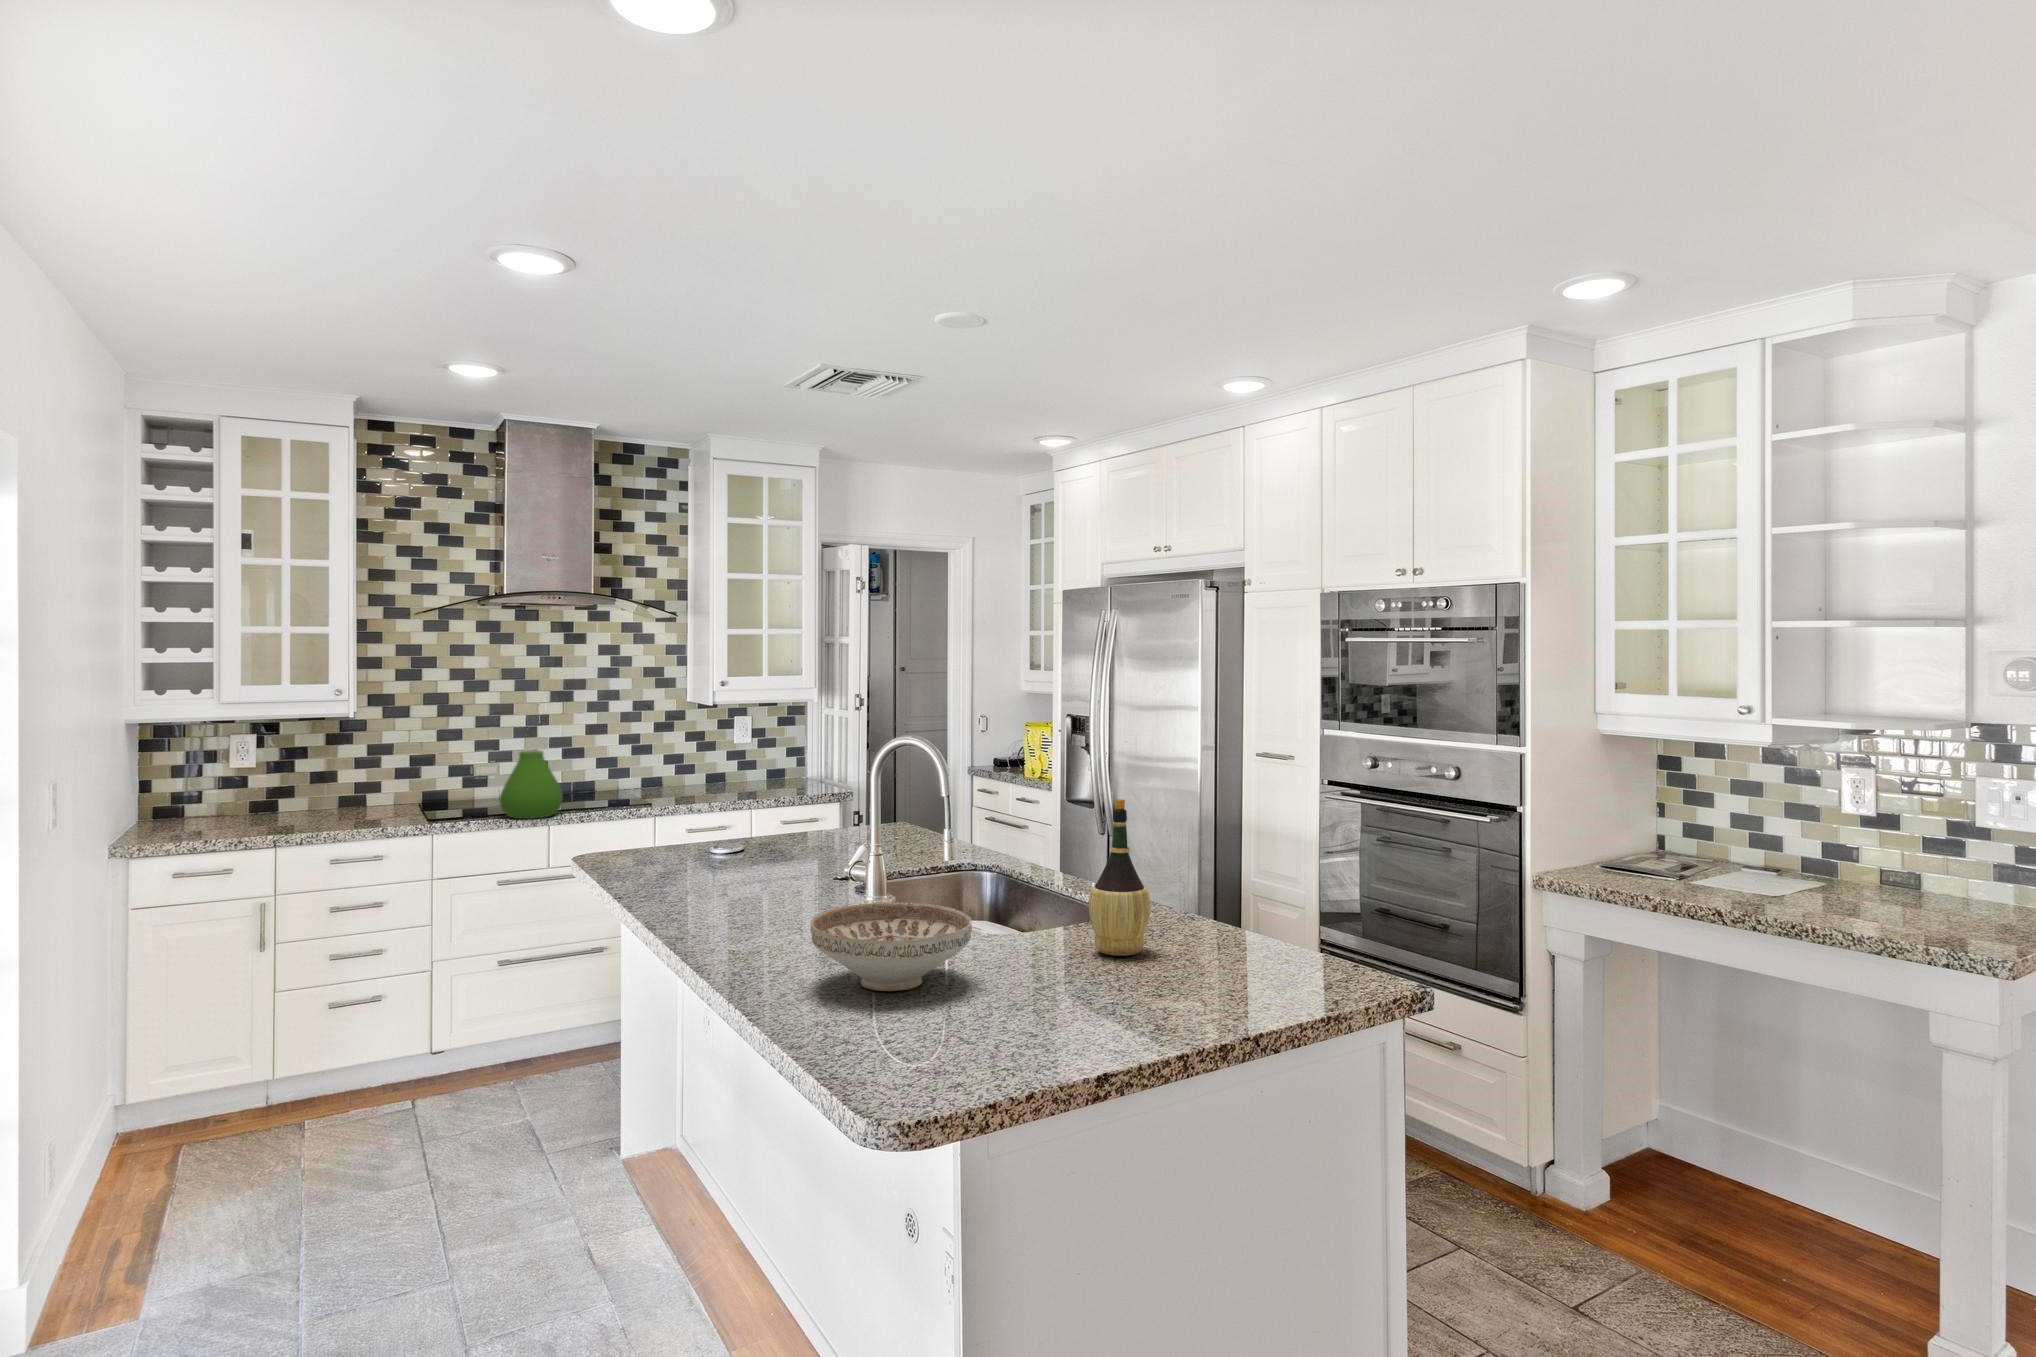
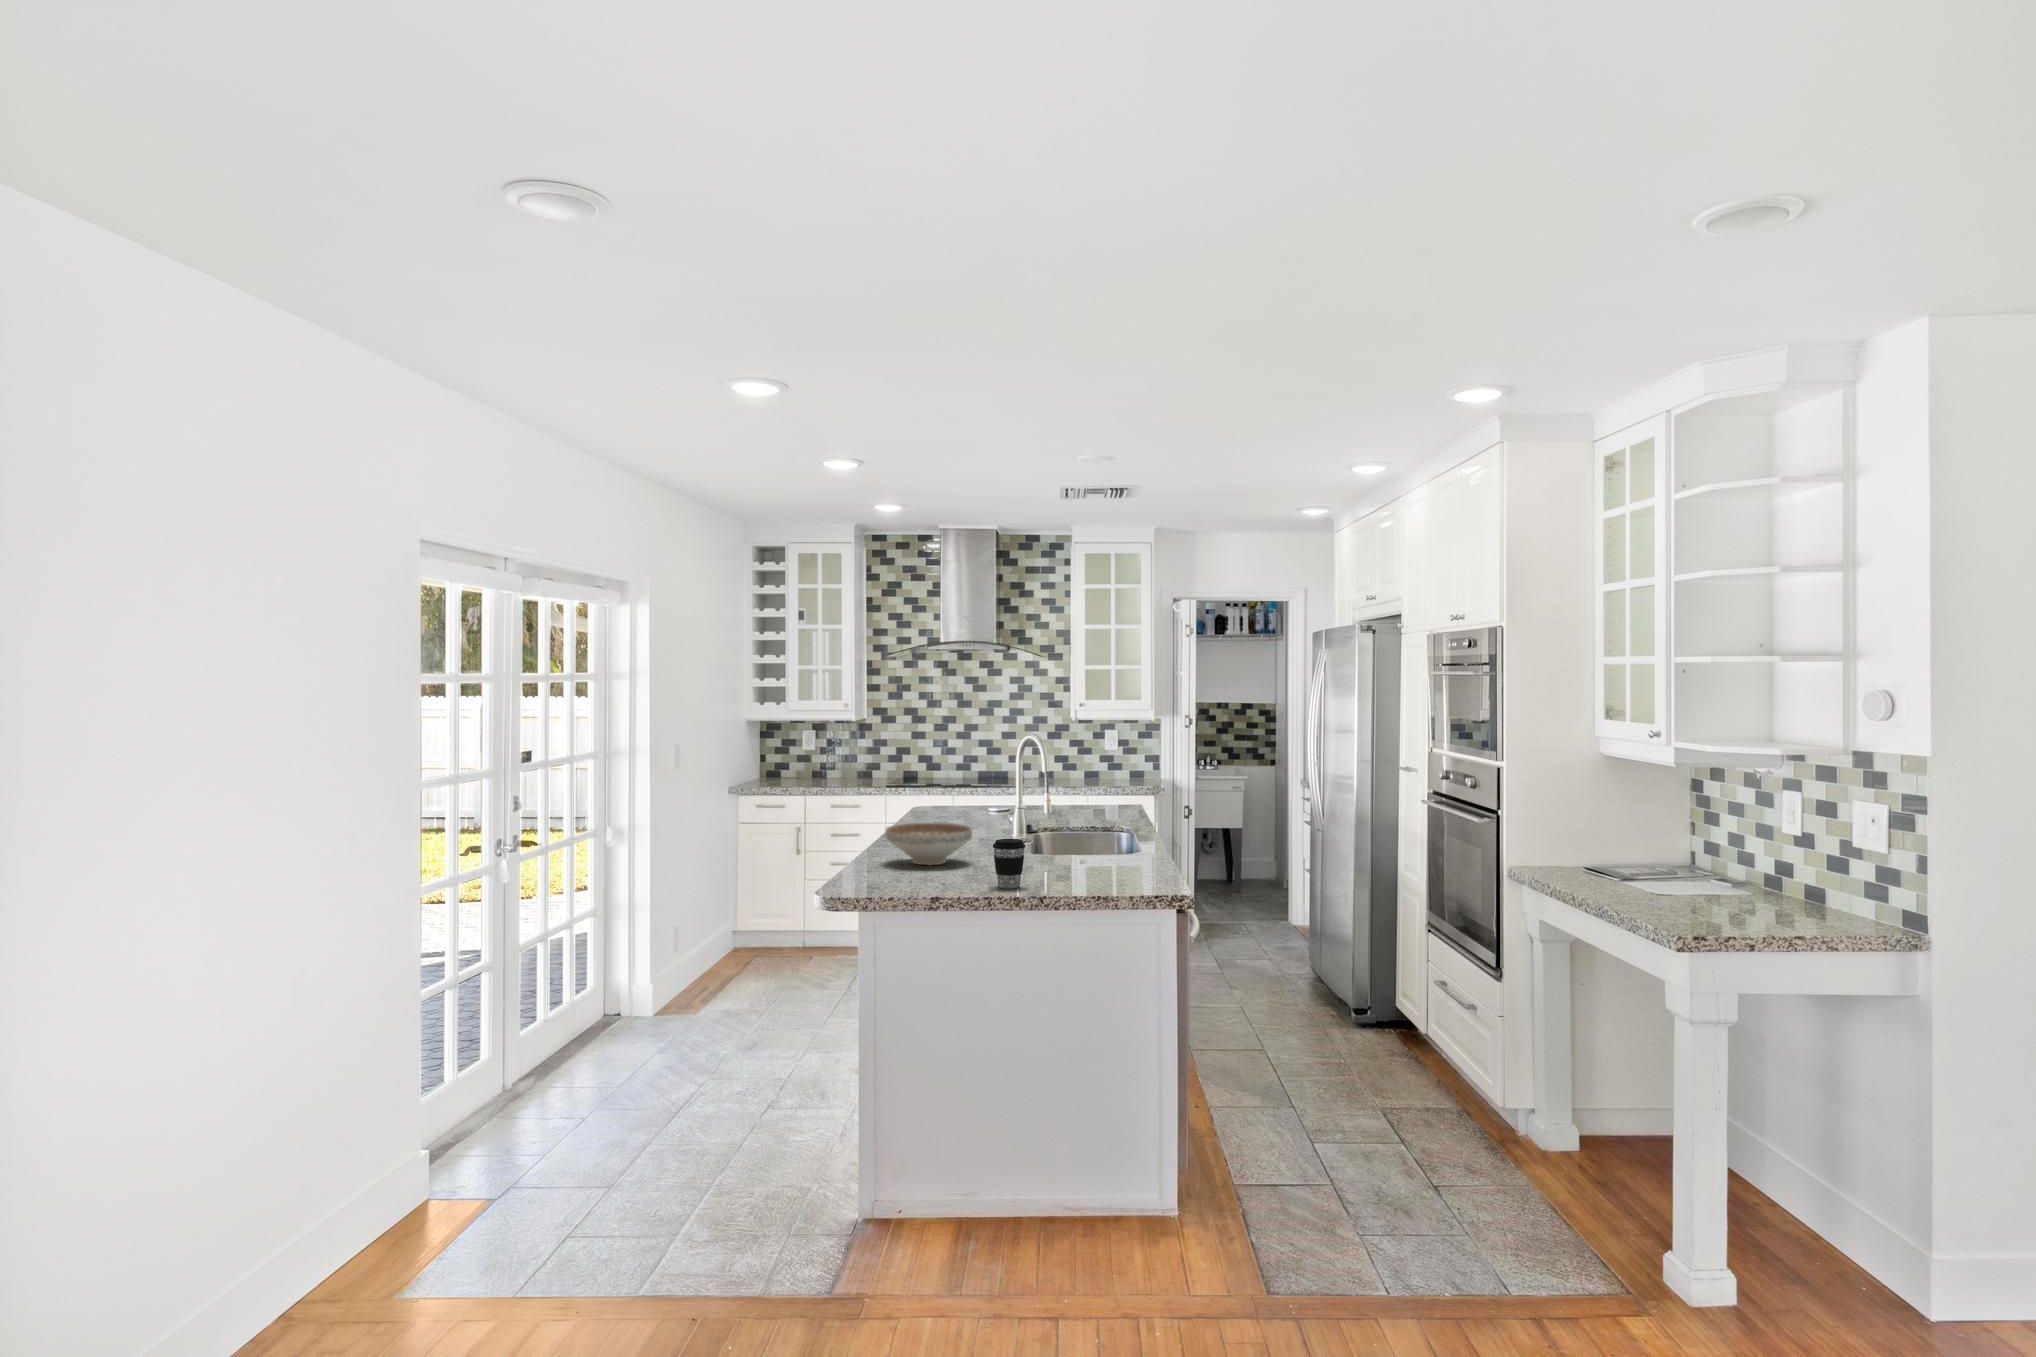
vase: present [500,750,563,819] -> none [940,747,978,792]
wine bottle: present [1089,799,1151,956] -> none [1056,772,1094,867]
coffee cup: none [1147,934,1207,1030] -> present [993,839,1025,888]

